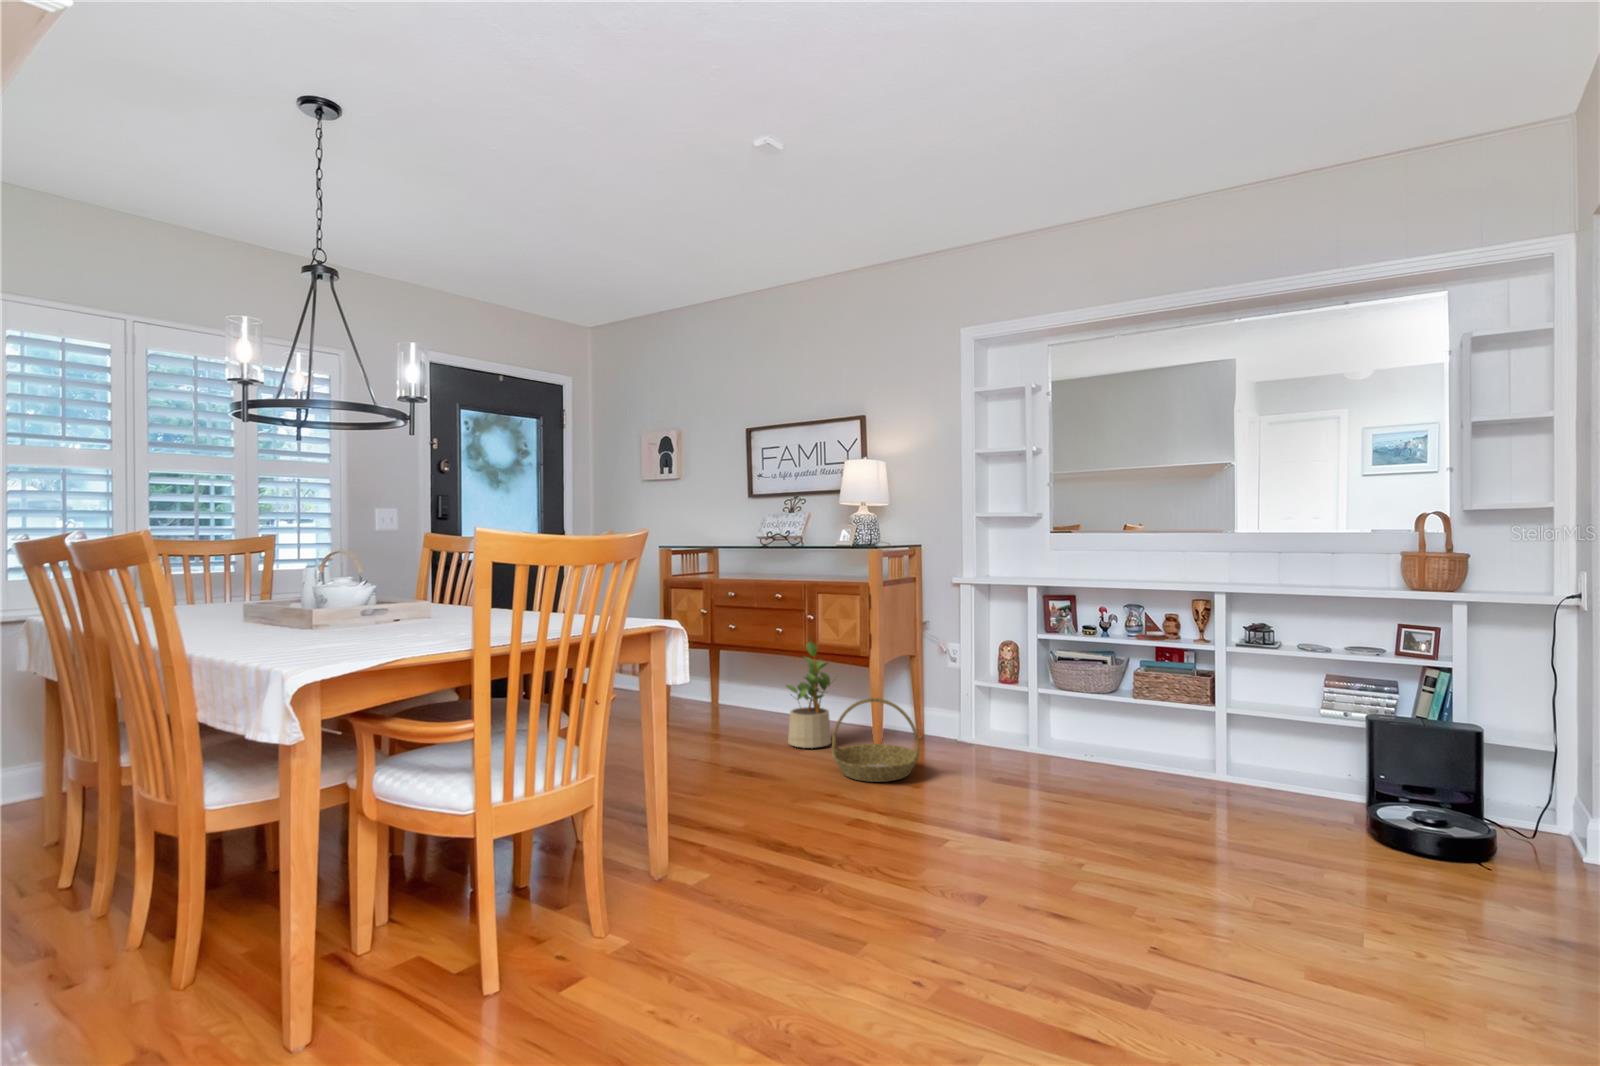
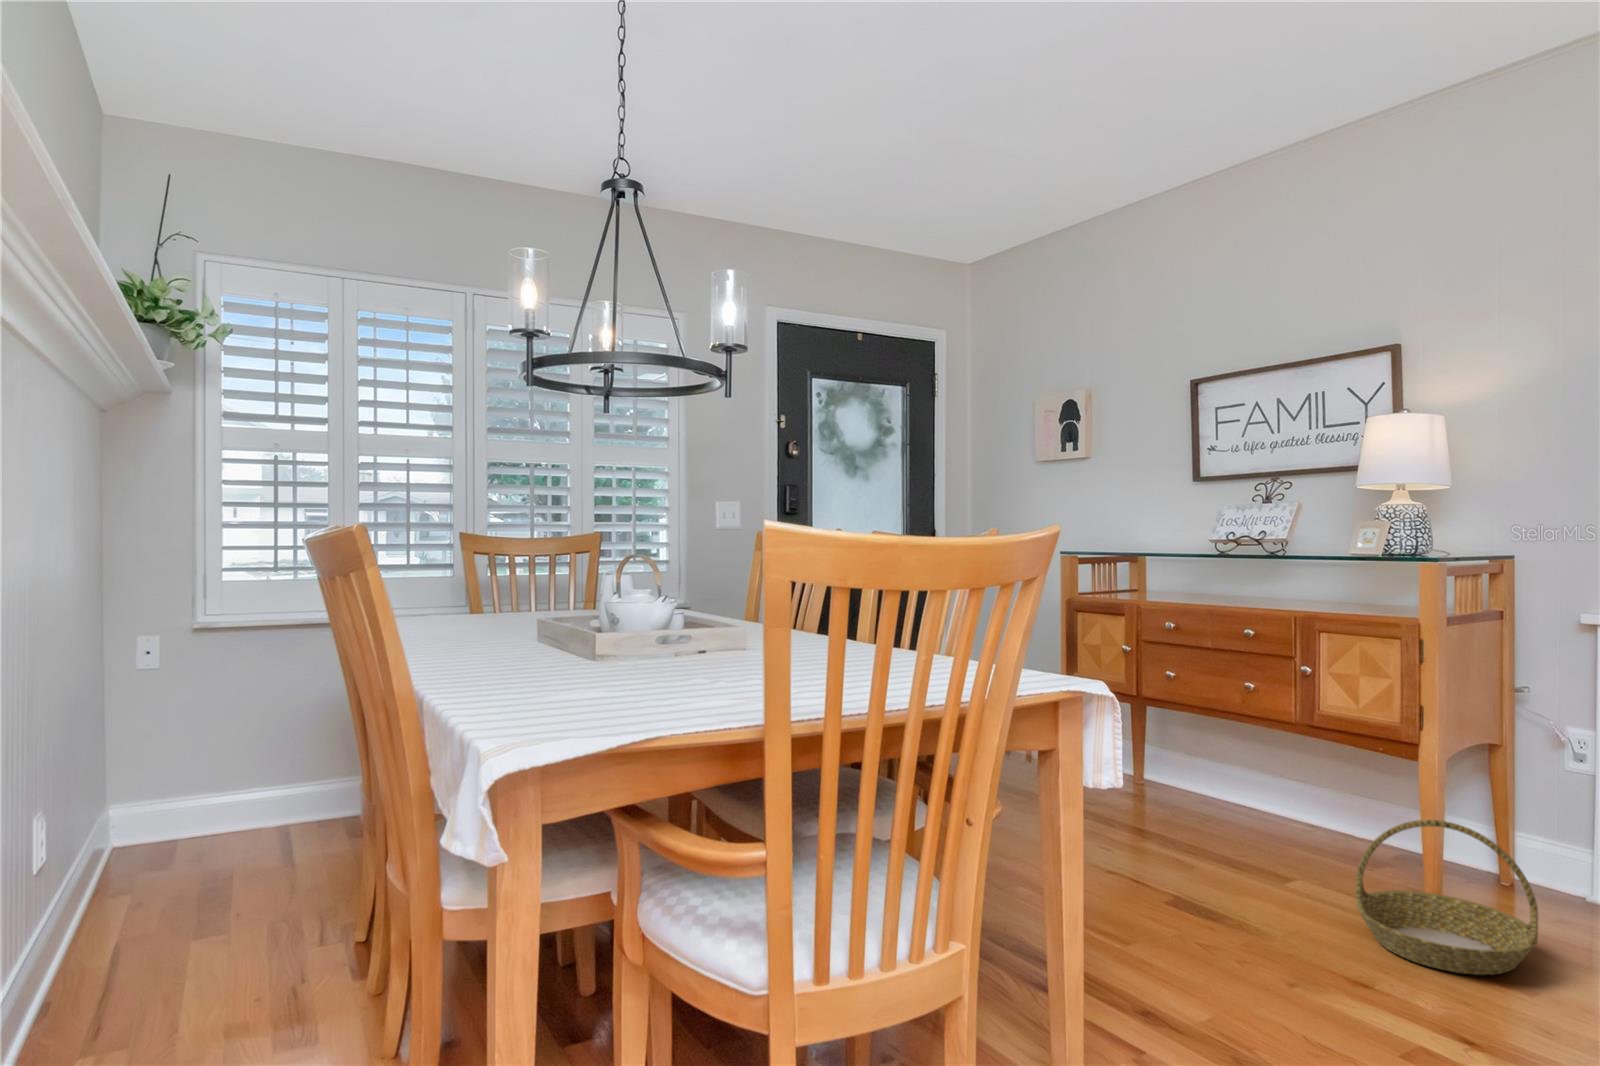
potted plant: present [786,637,833,748] -> none [1260,695,1358,877]

